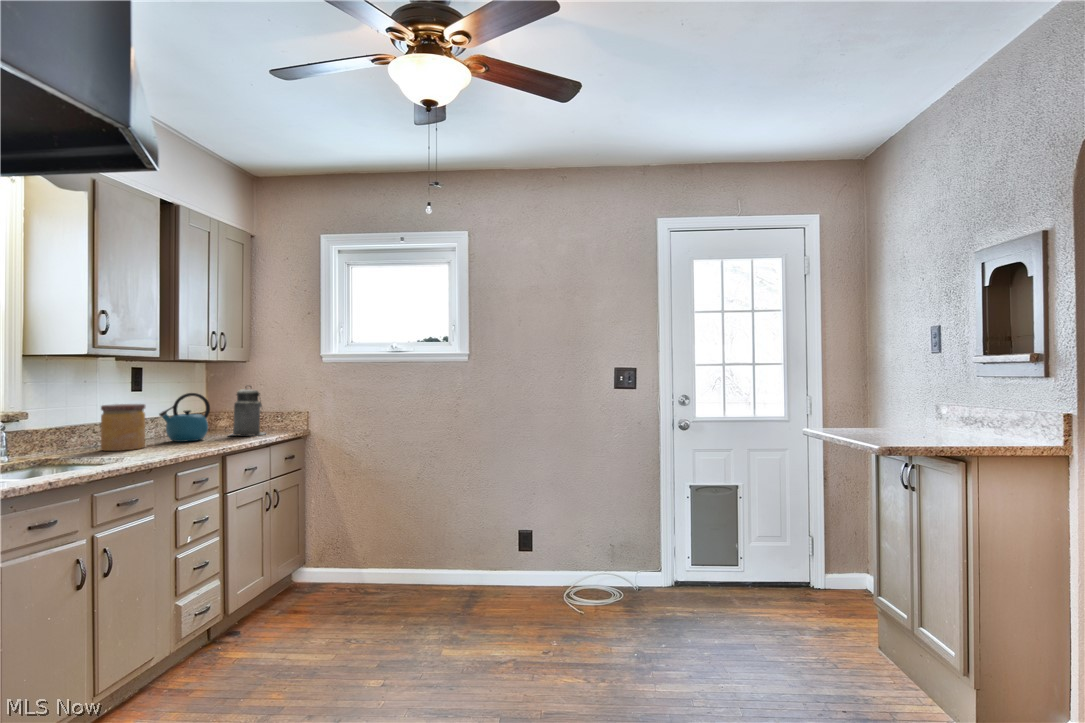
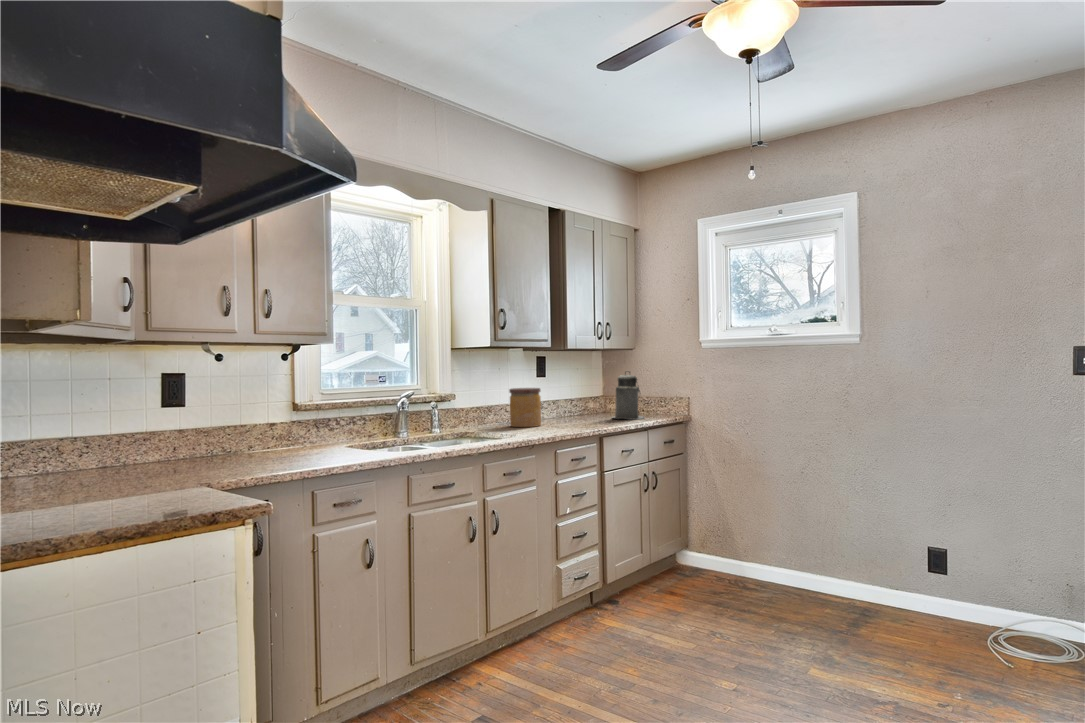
kettle: present [159,393,210,442] -> none [554,378,594,422]

